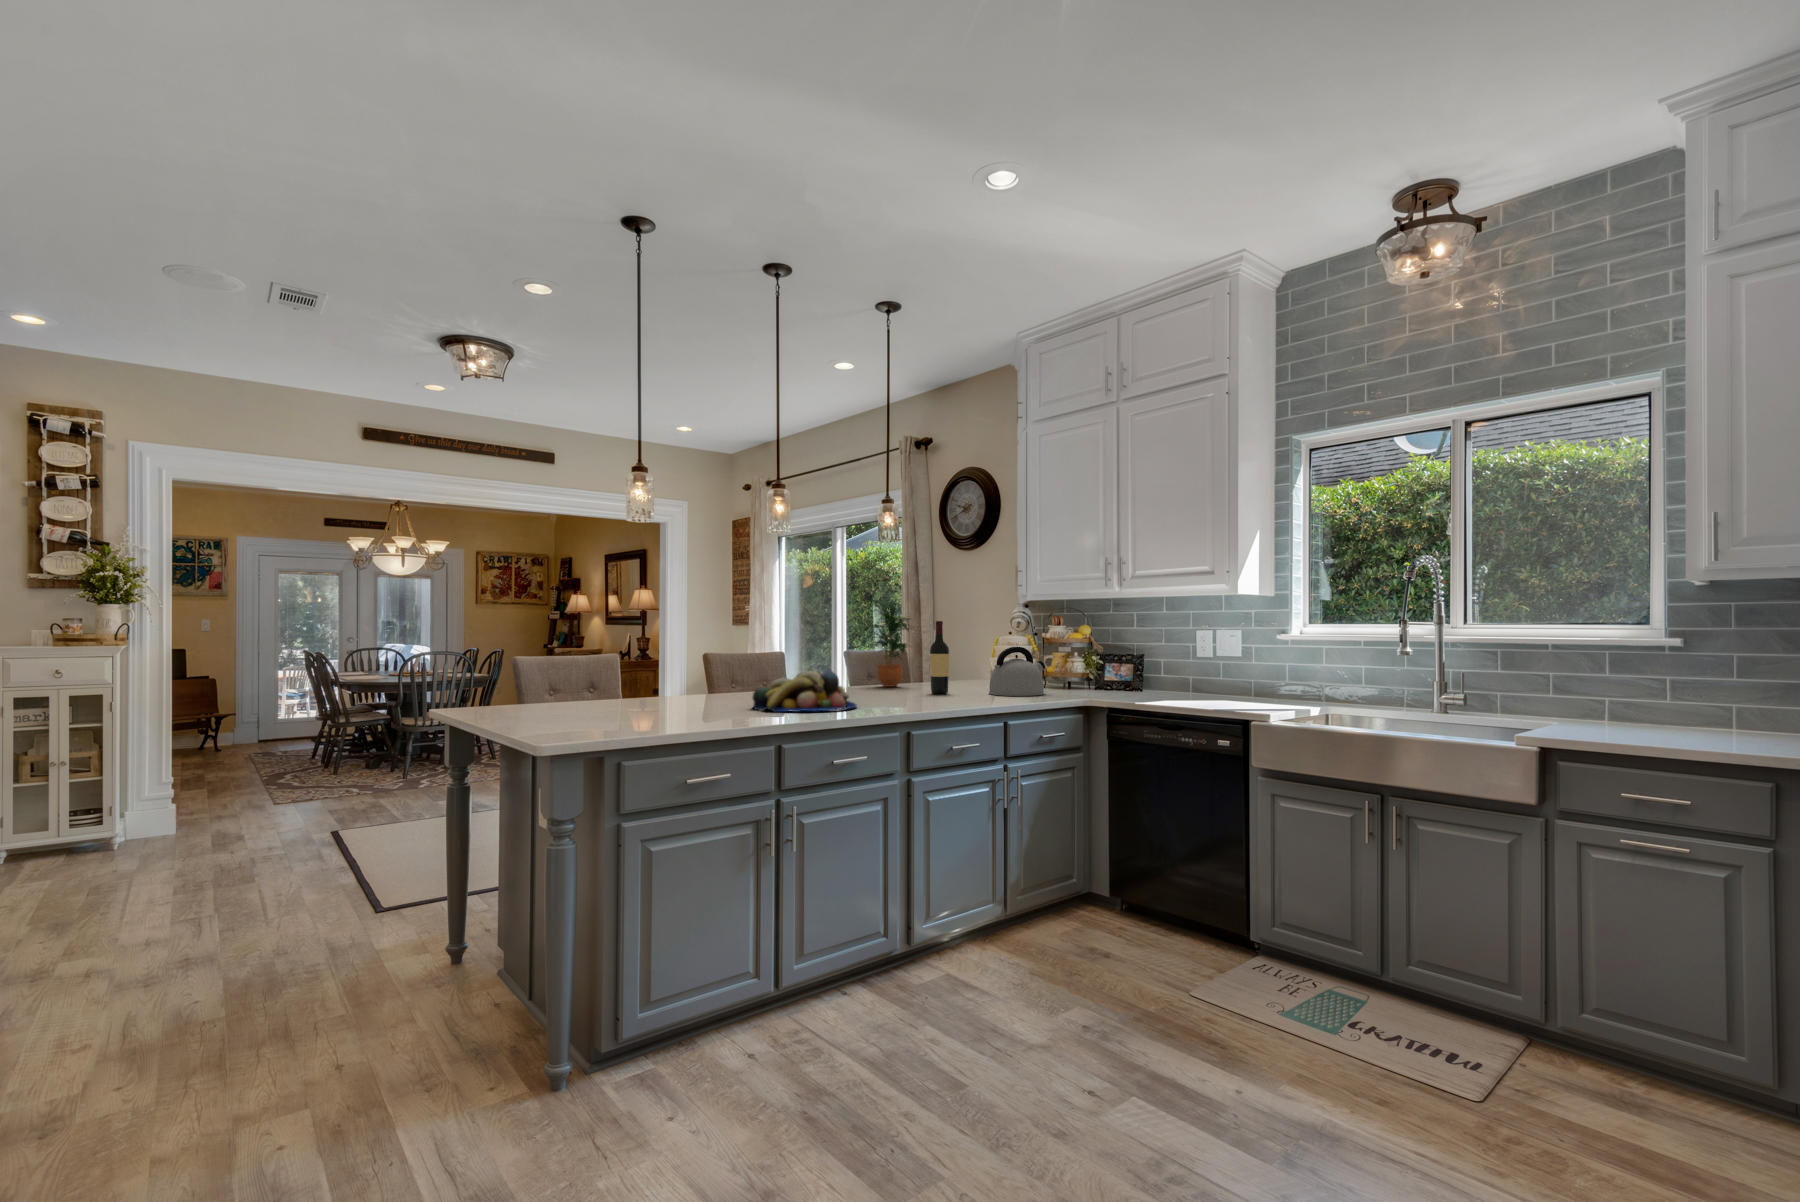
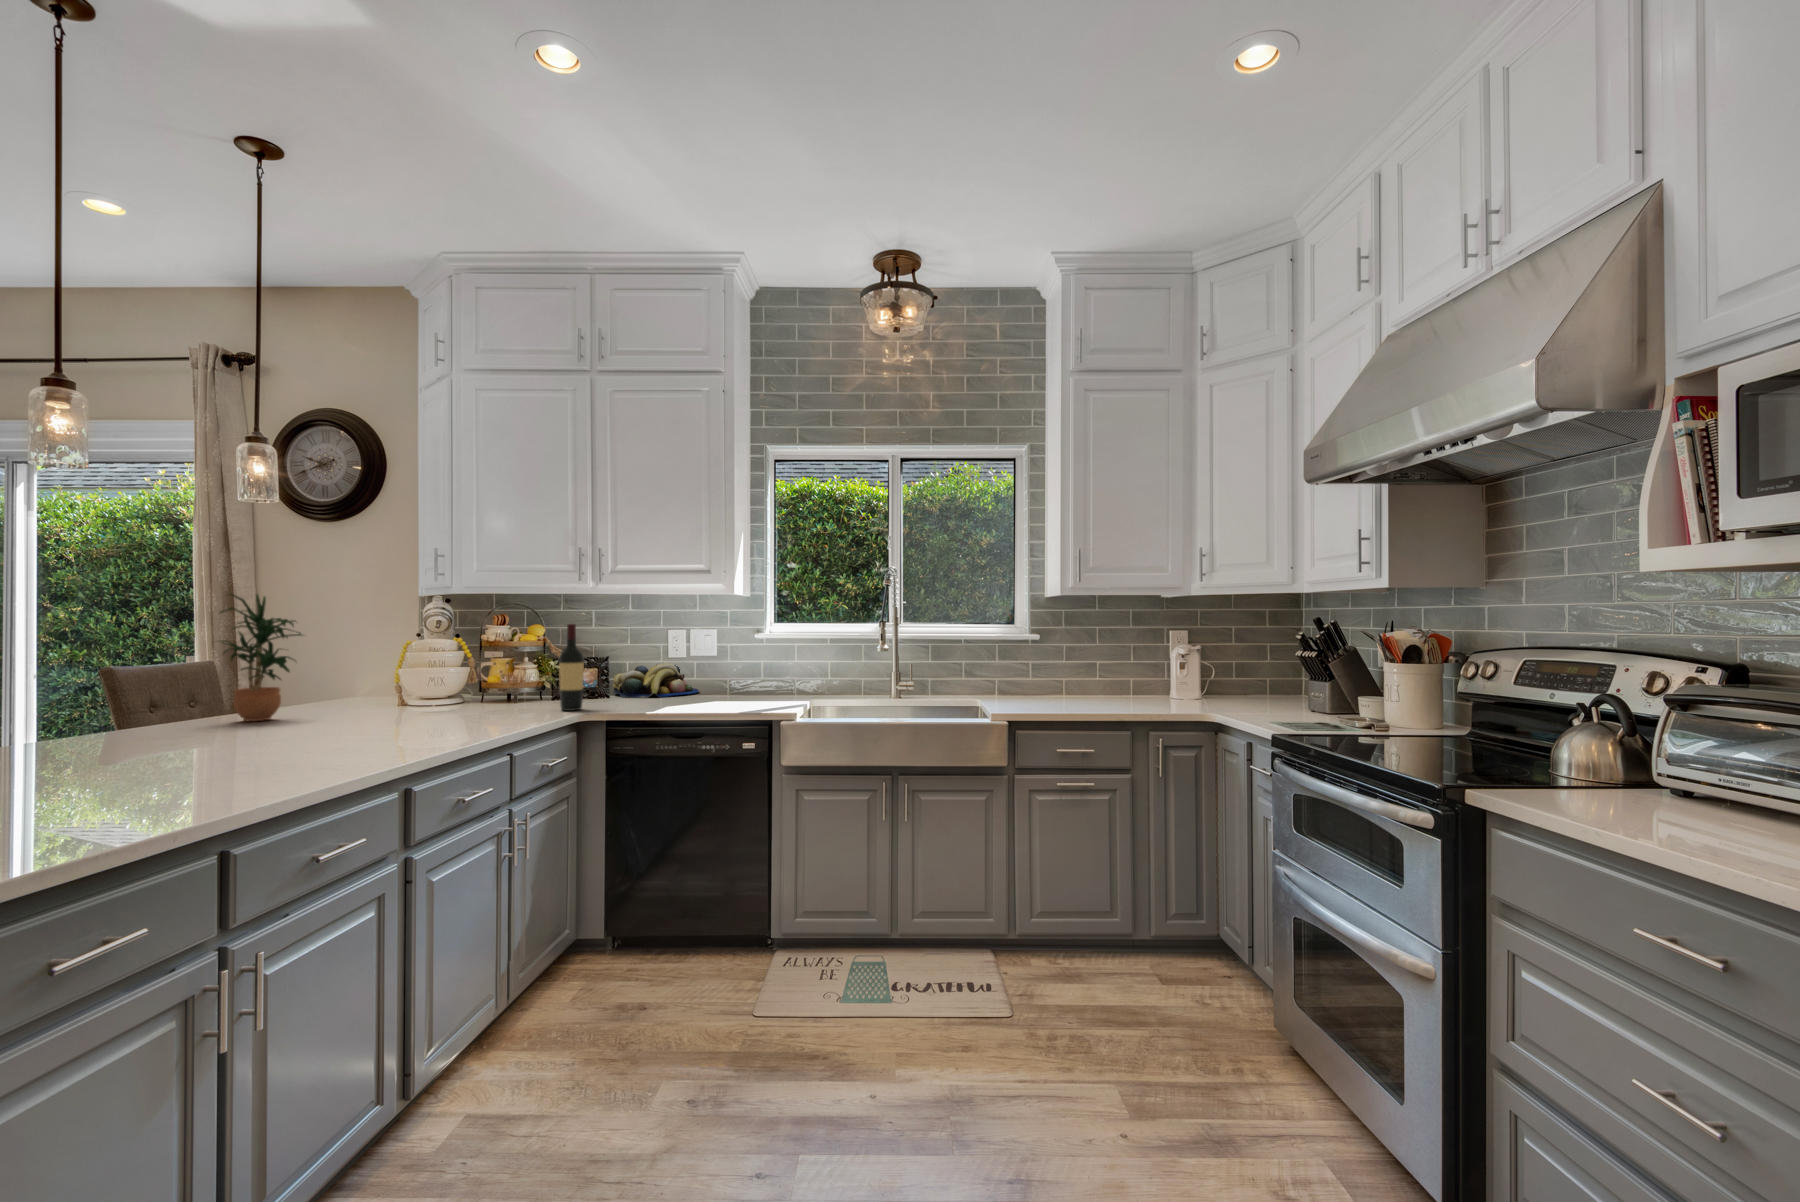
wine bottle: present [930,621,949,694] -> present [559,624,584,711]
kettle: present [989,647,1045,696] -> none [444,656,521,719]
fruit bowl: present [753,671,856,712] -> present [613,663,699,698]

